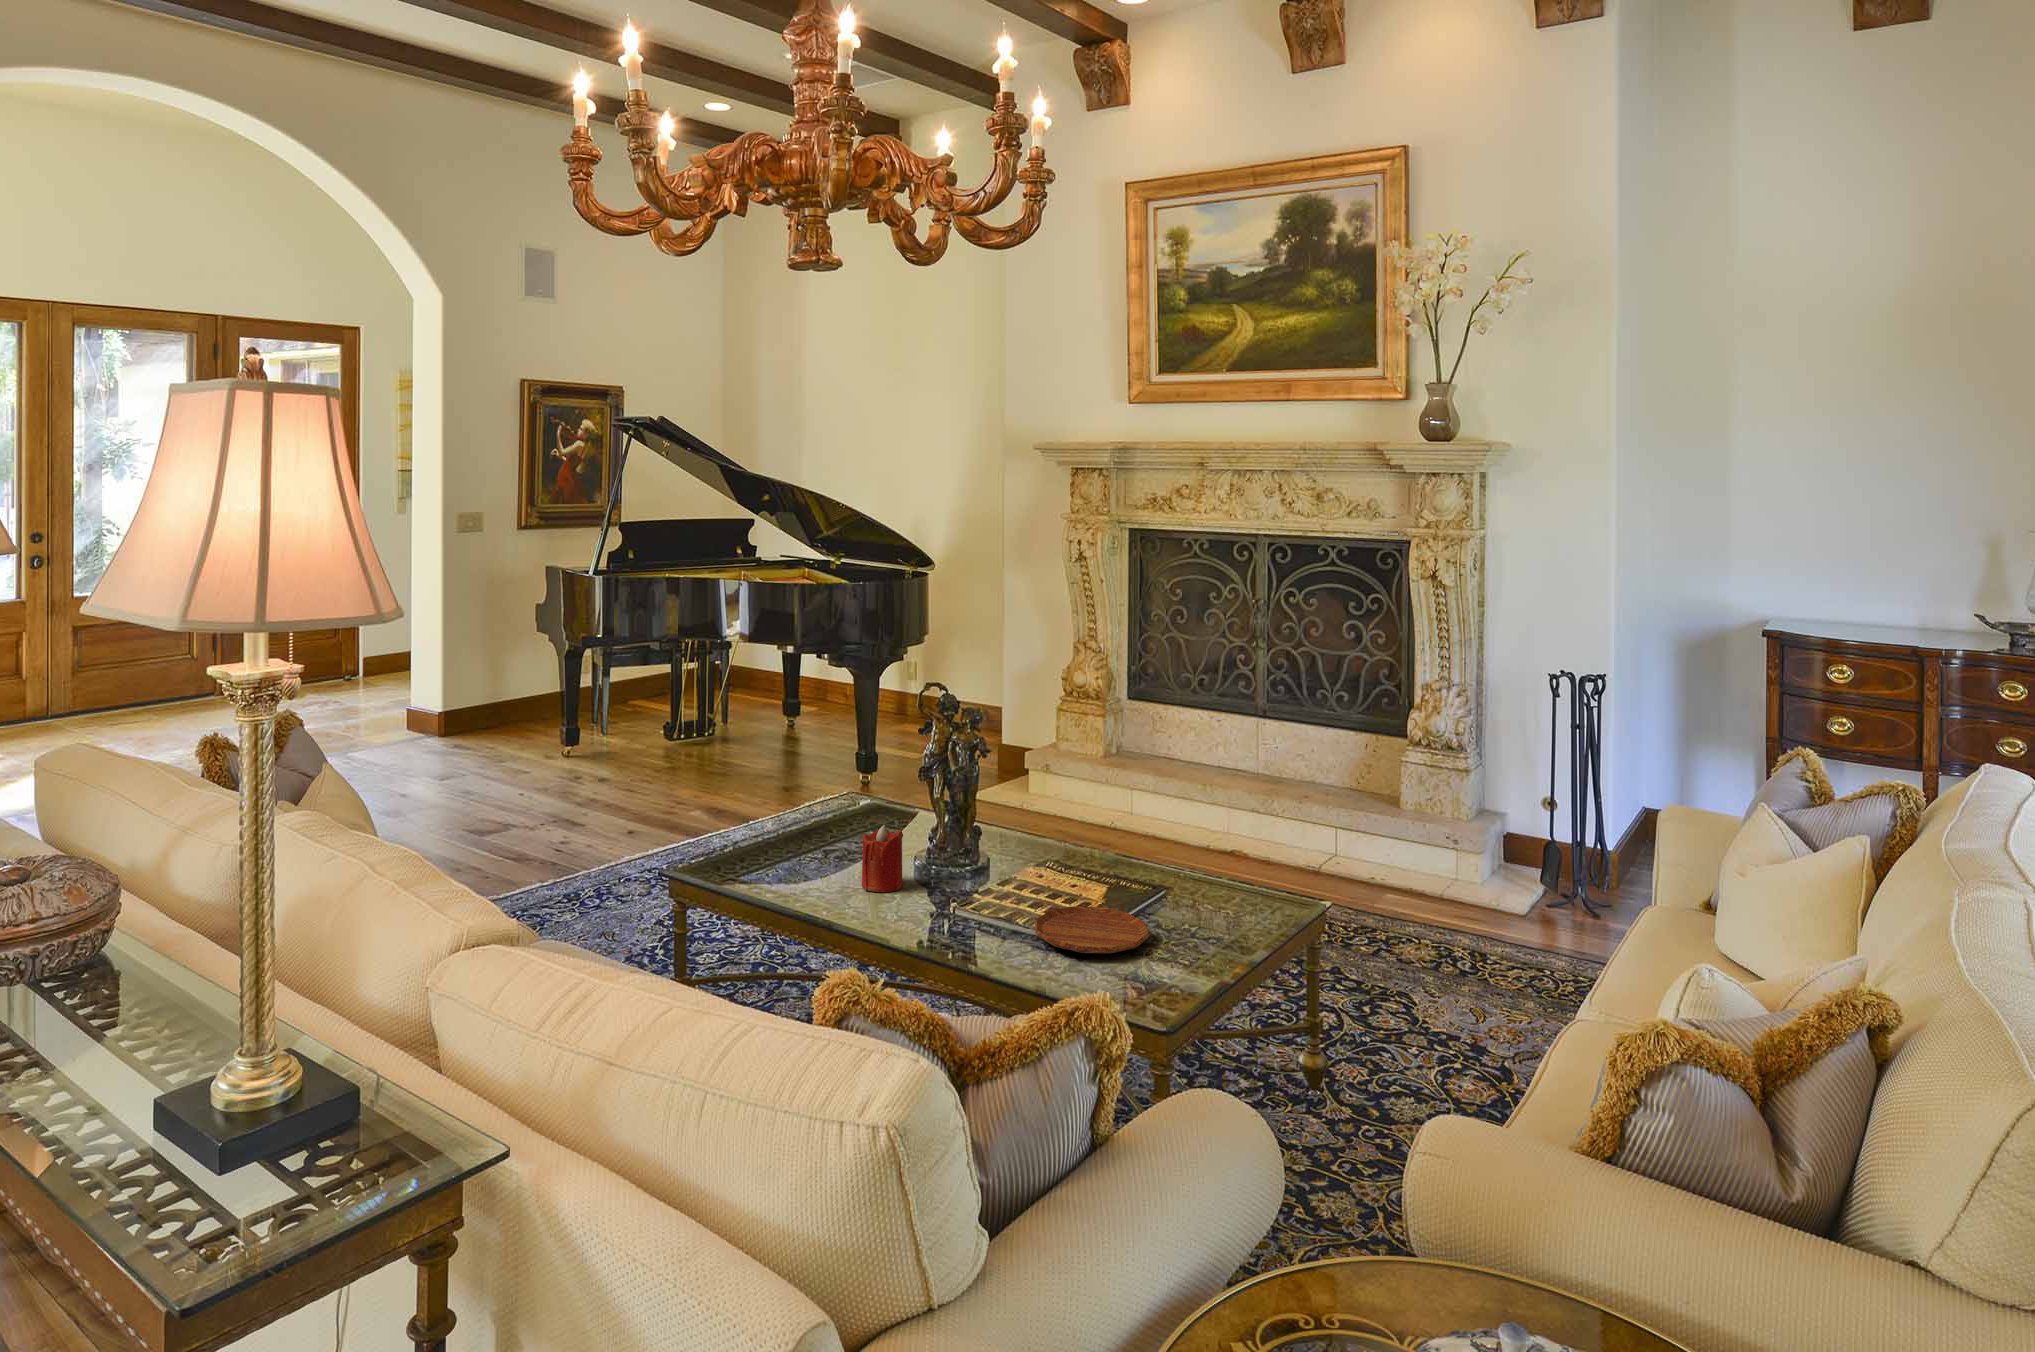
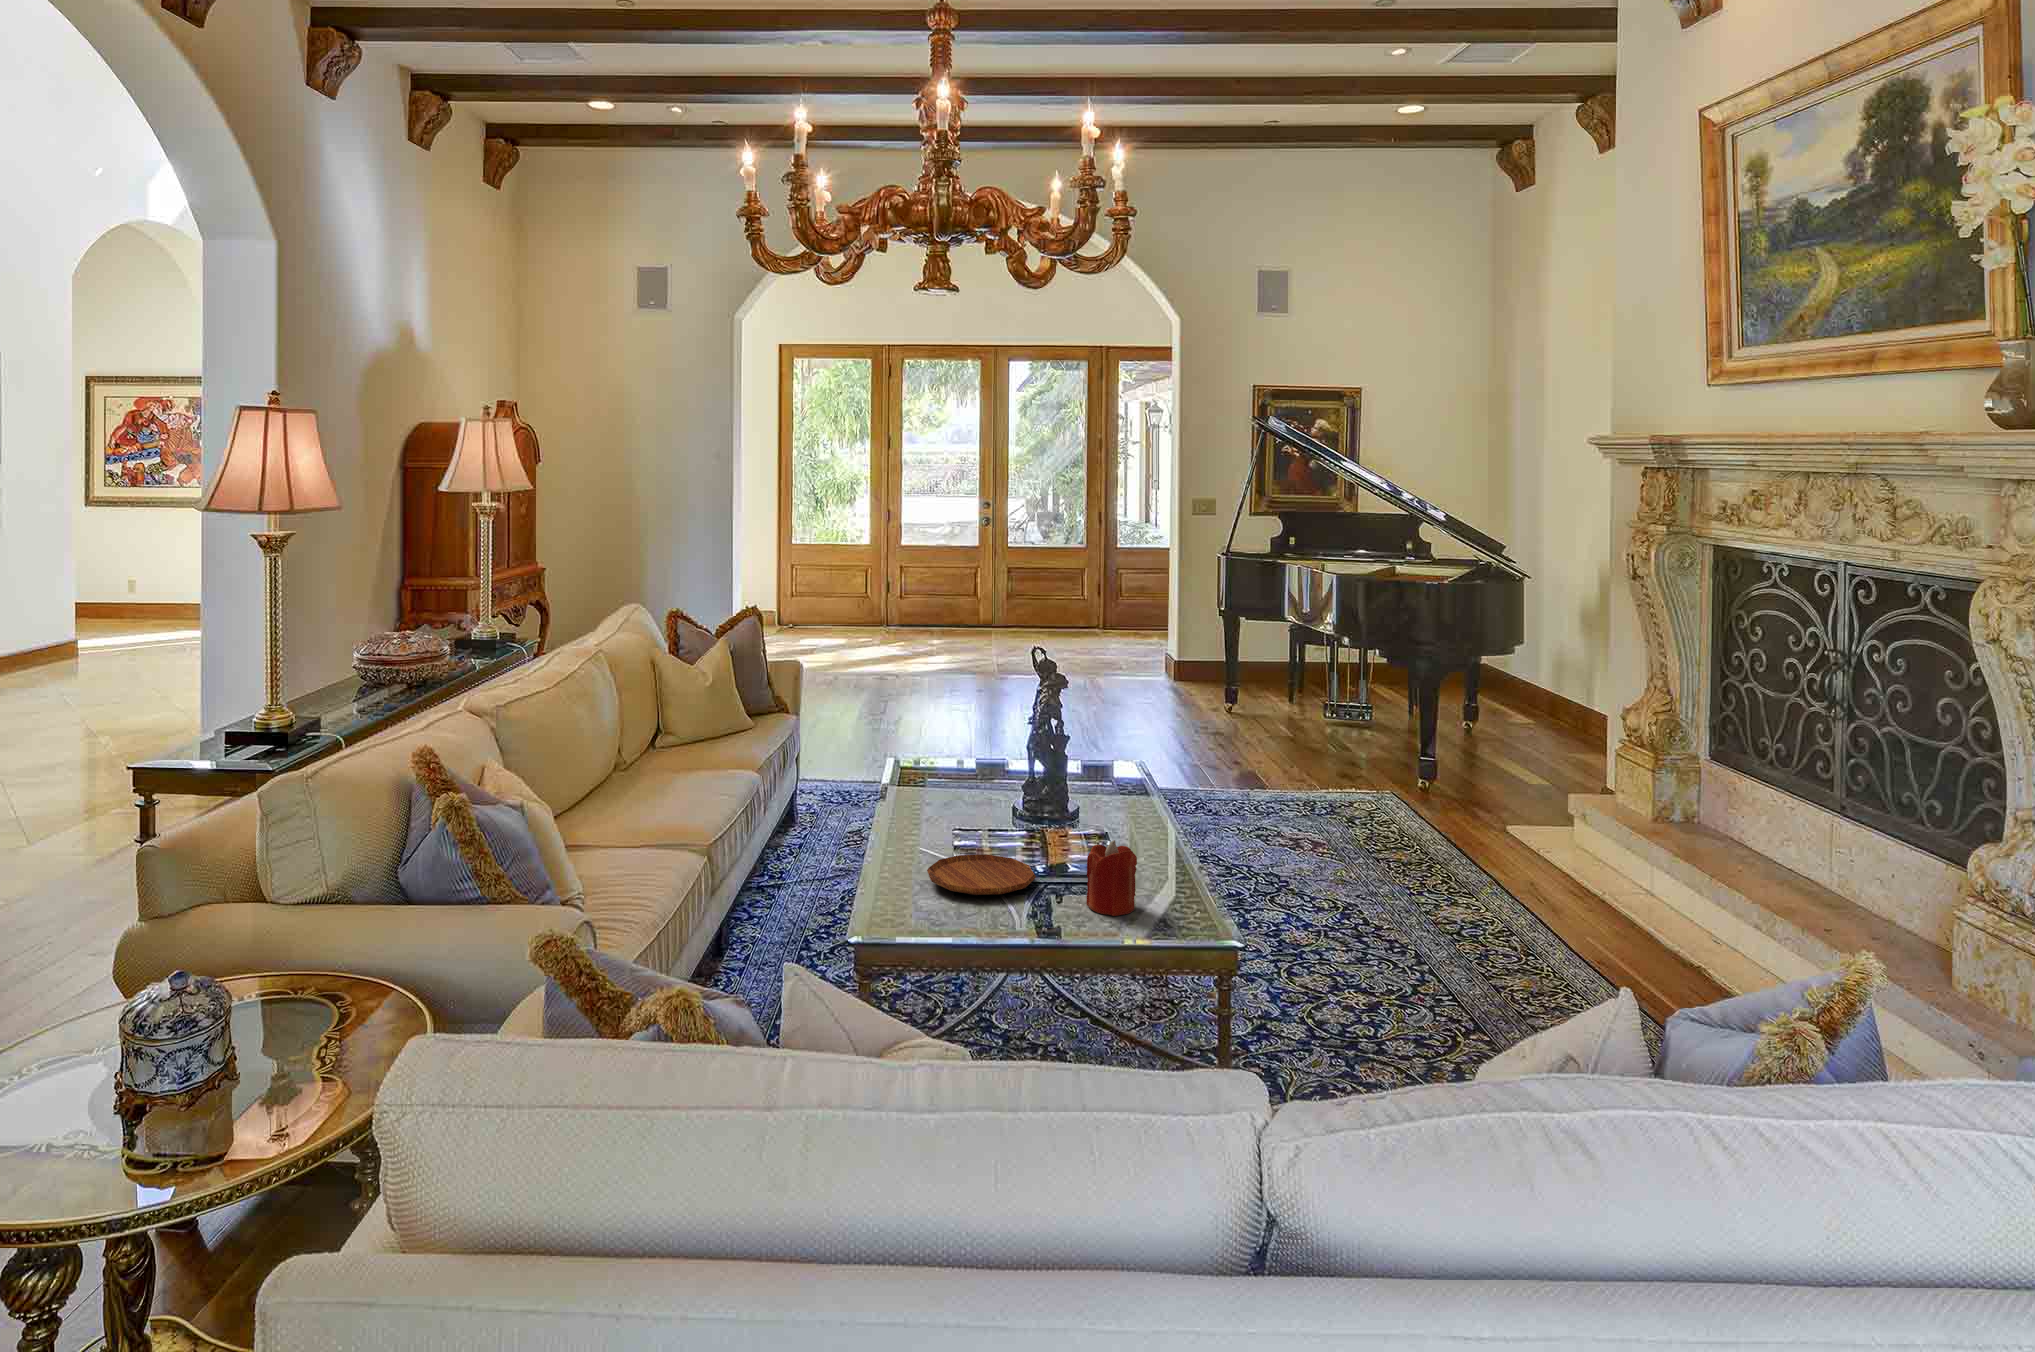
candle: present [862,825,903,892] -> present [1086,840,1137,916]

